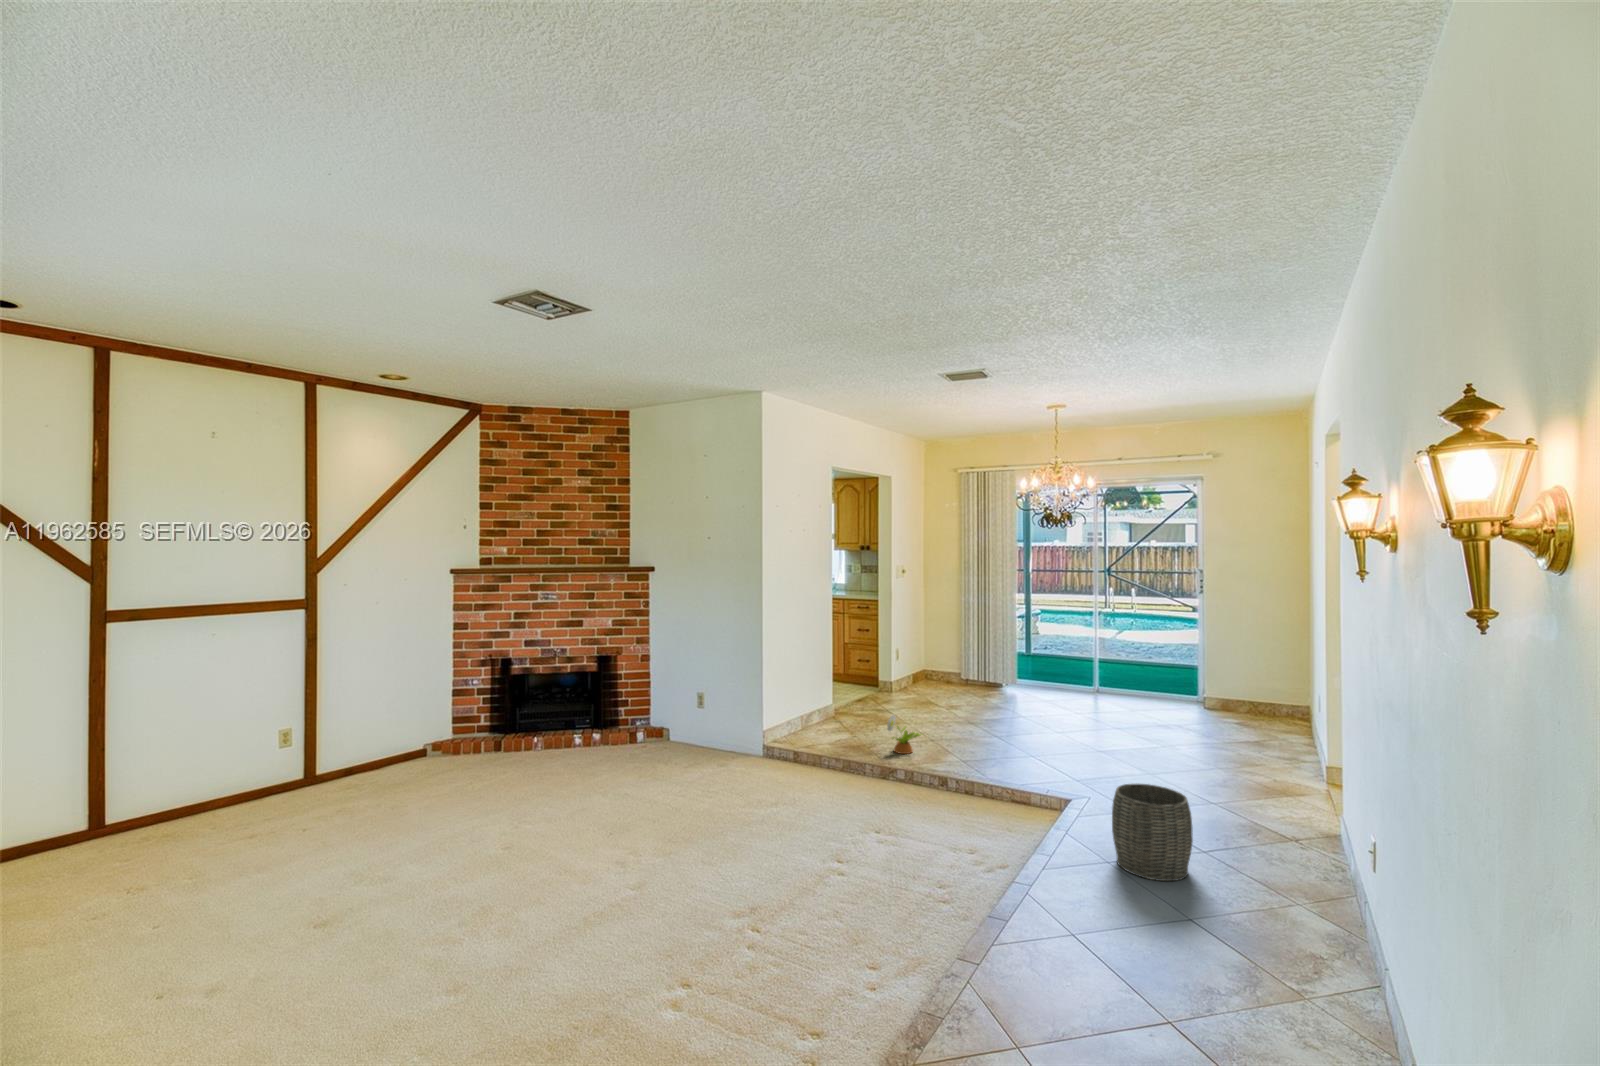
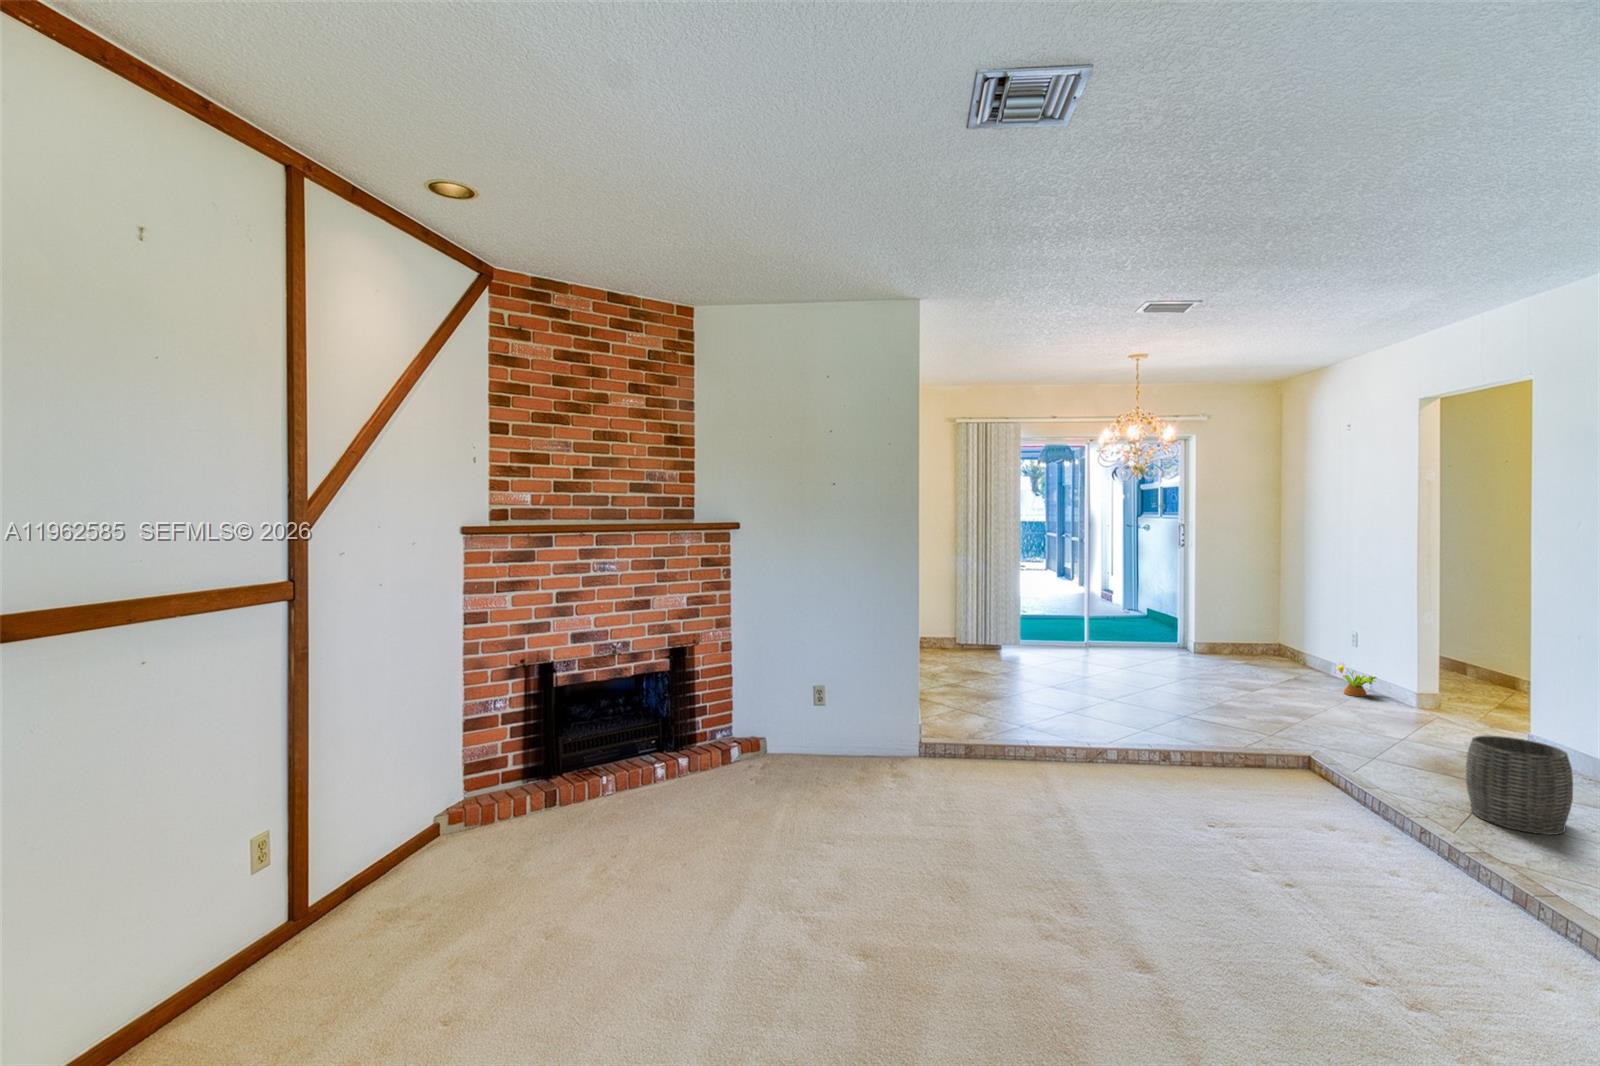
decorative plant: present [887,715,921,754] -> present [1336,660,1377,697]

